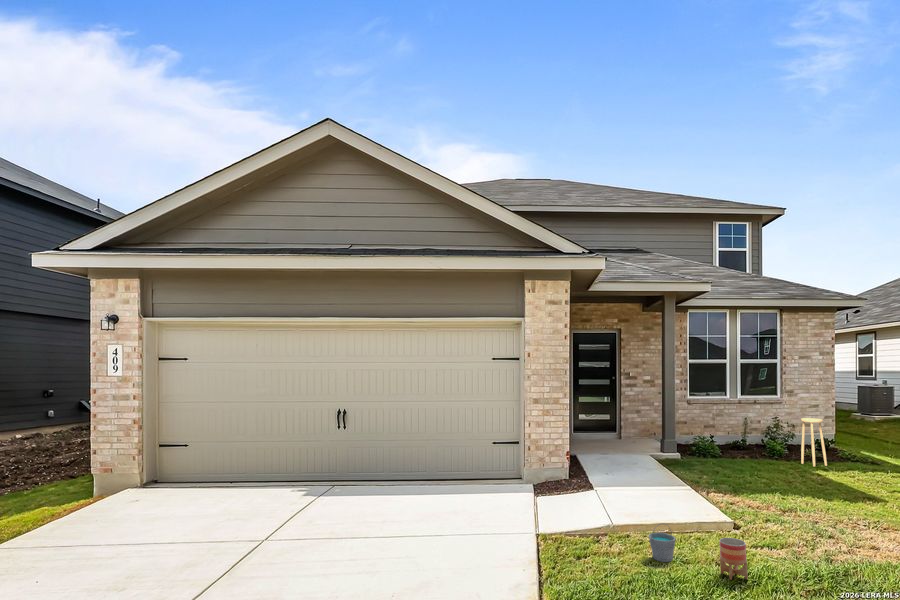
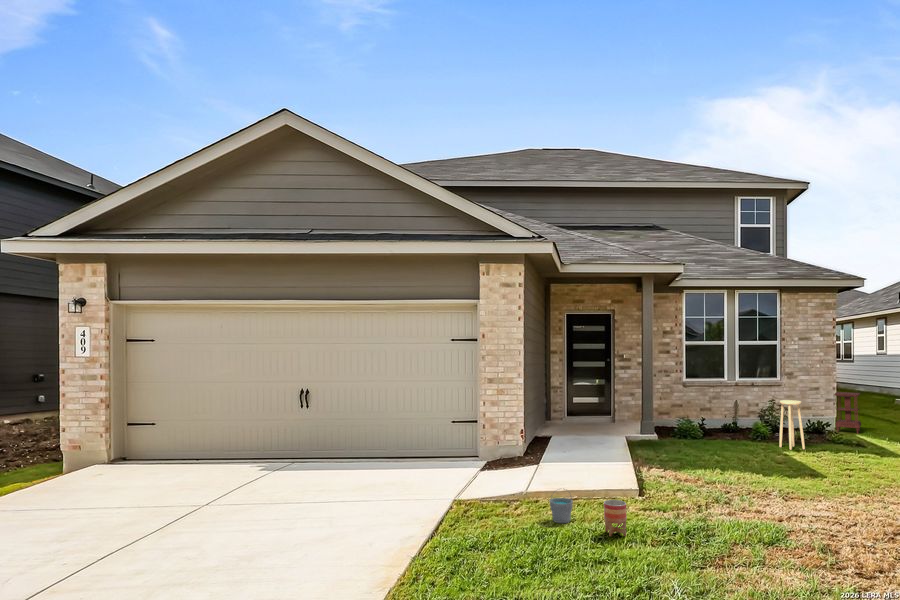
side table: none [833,408,858,448] -> present [834,392,861,434]

